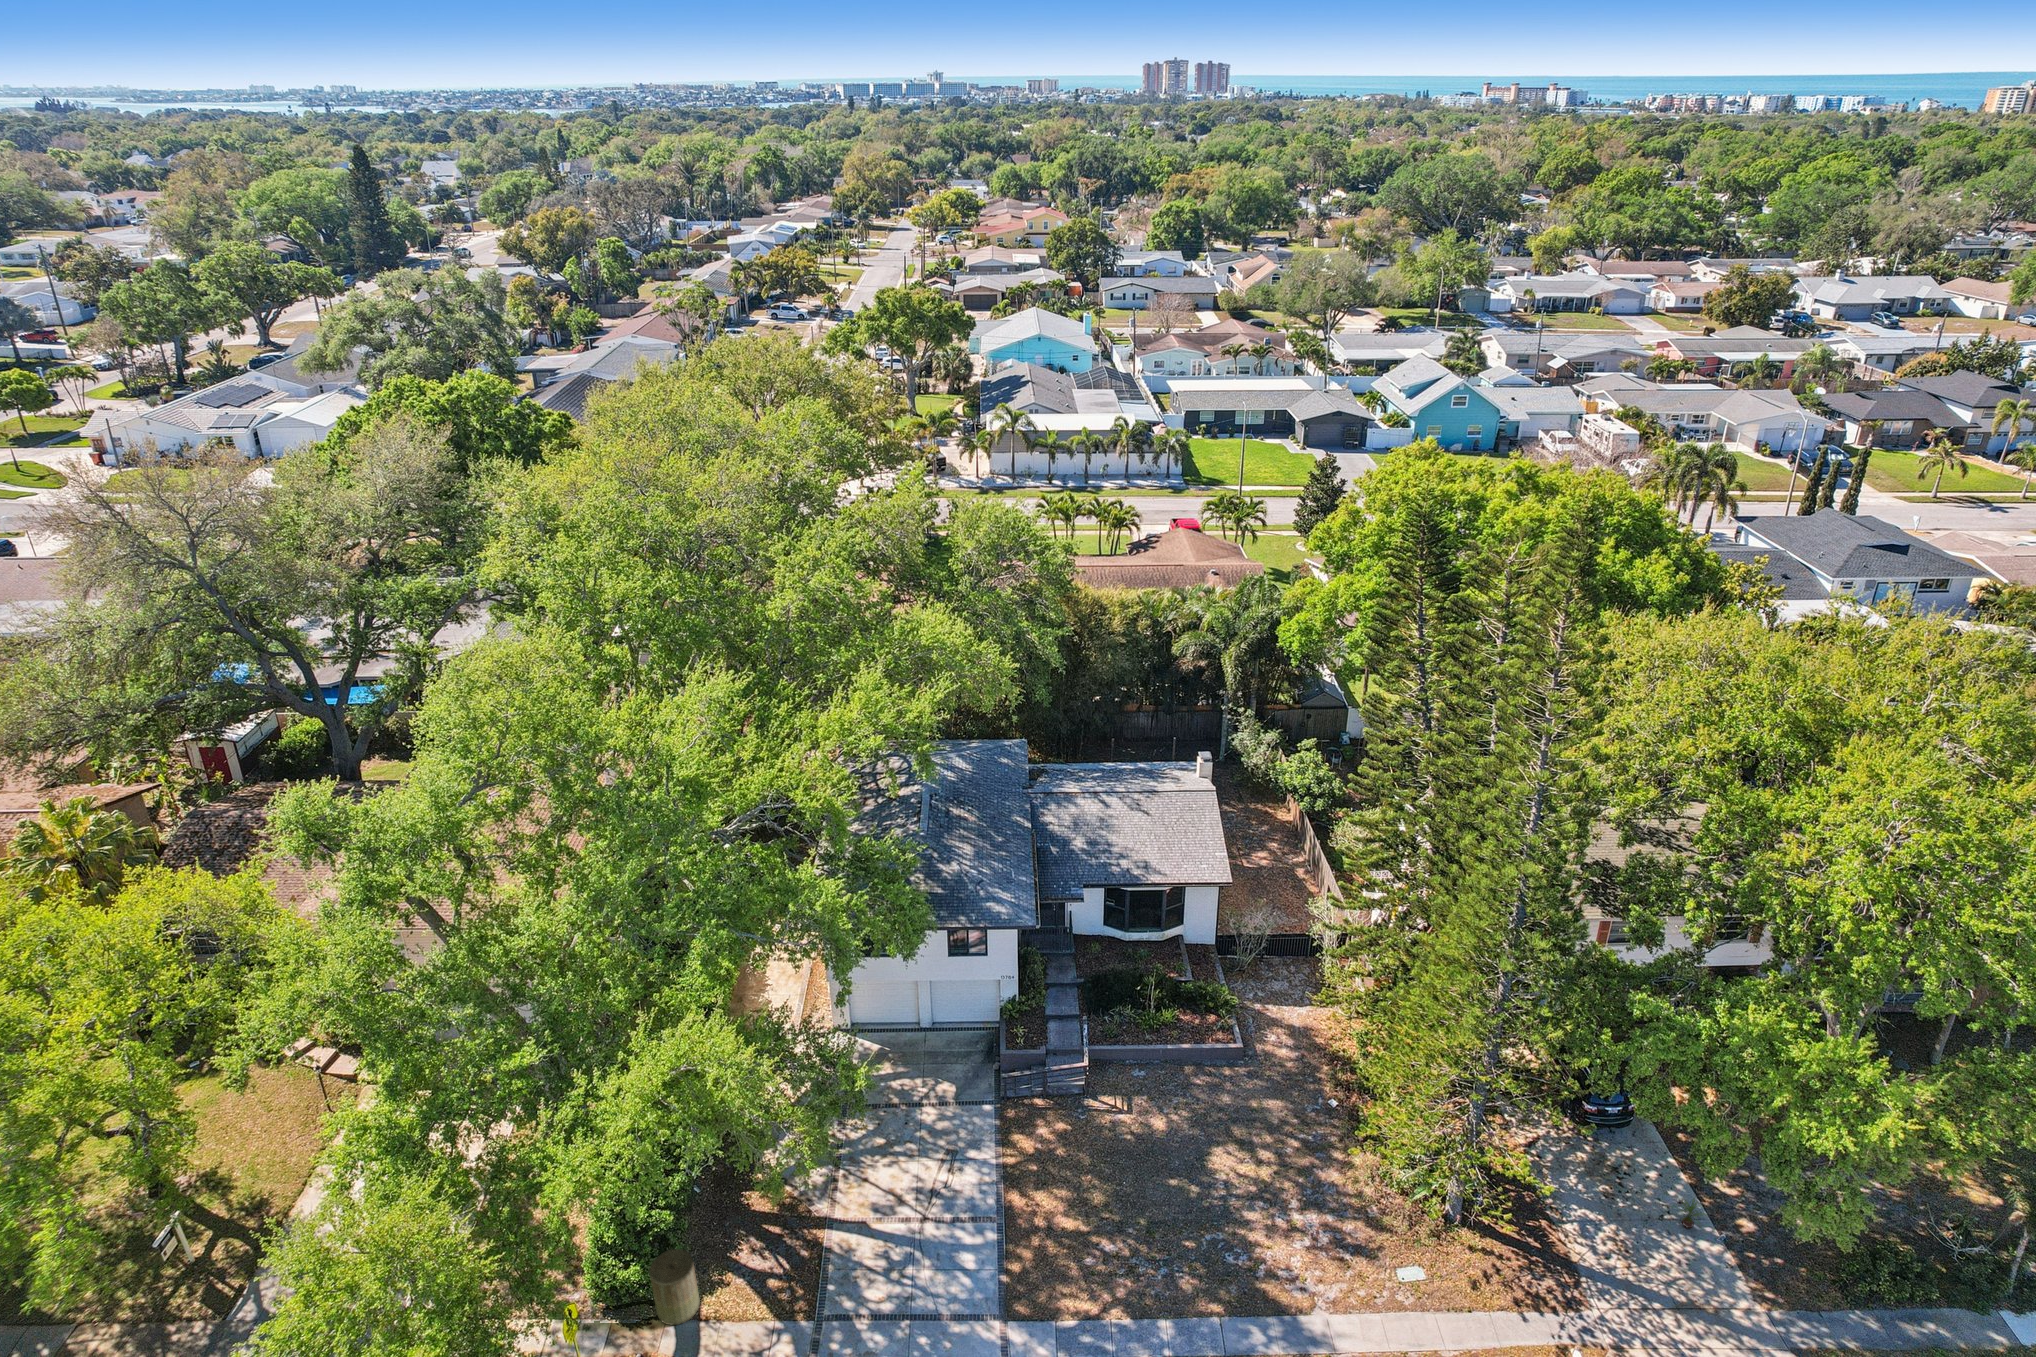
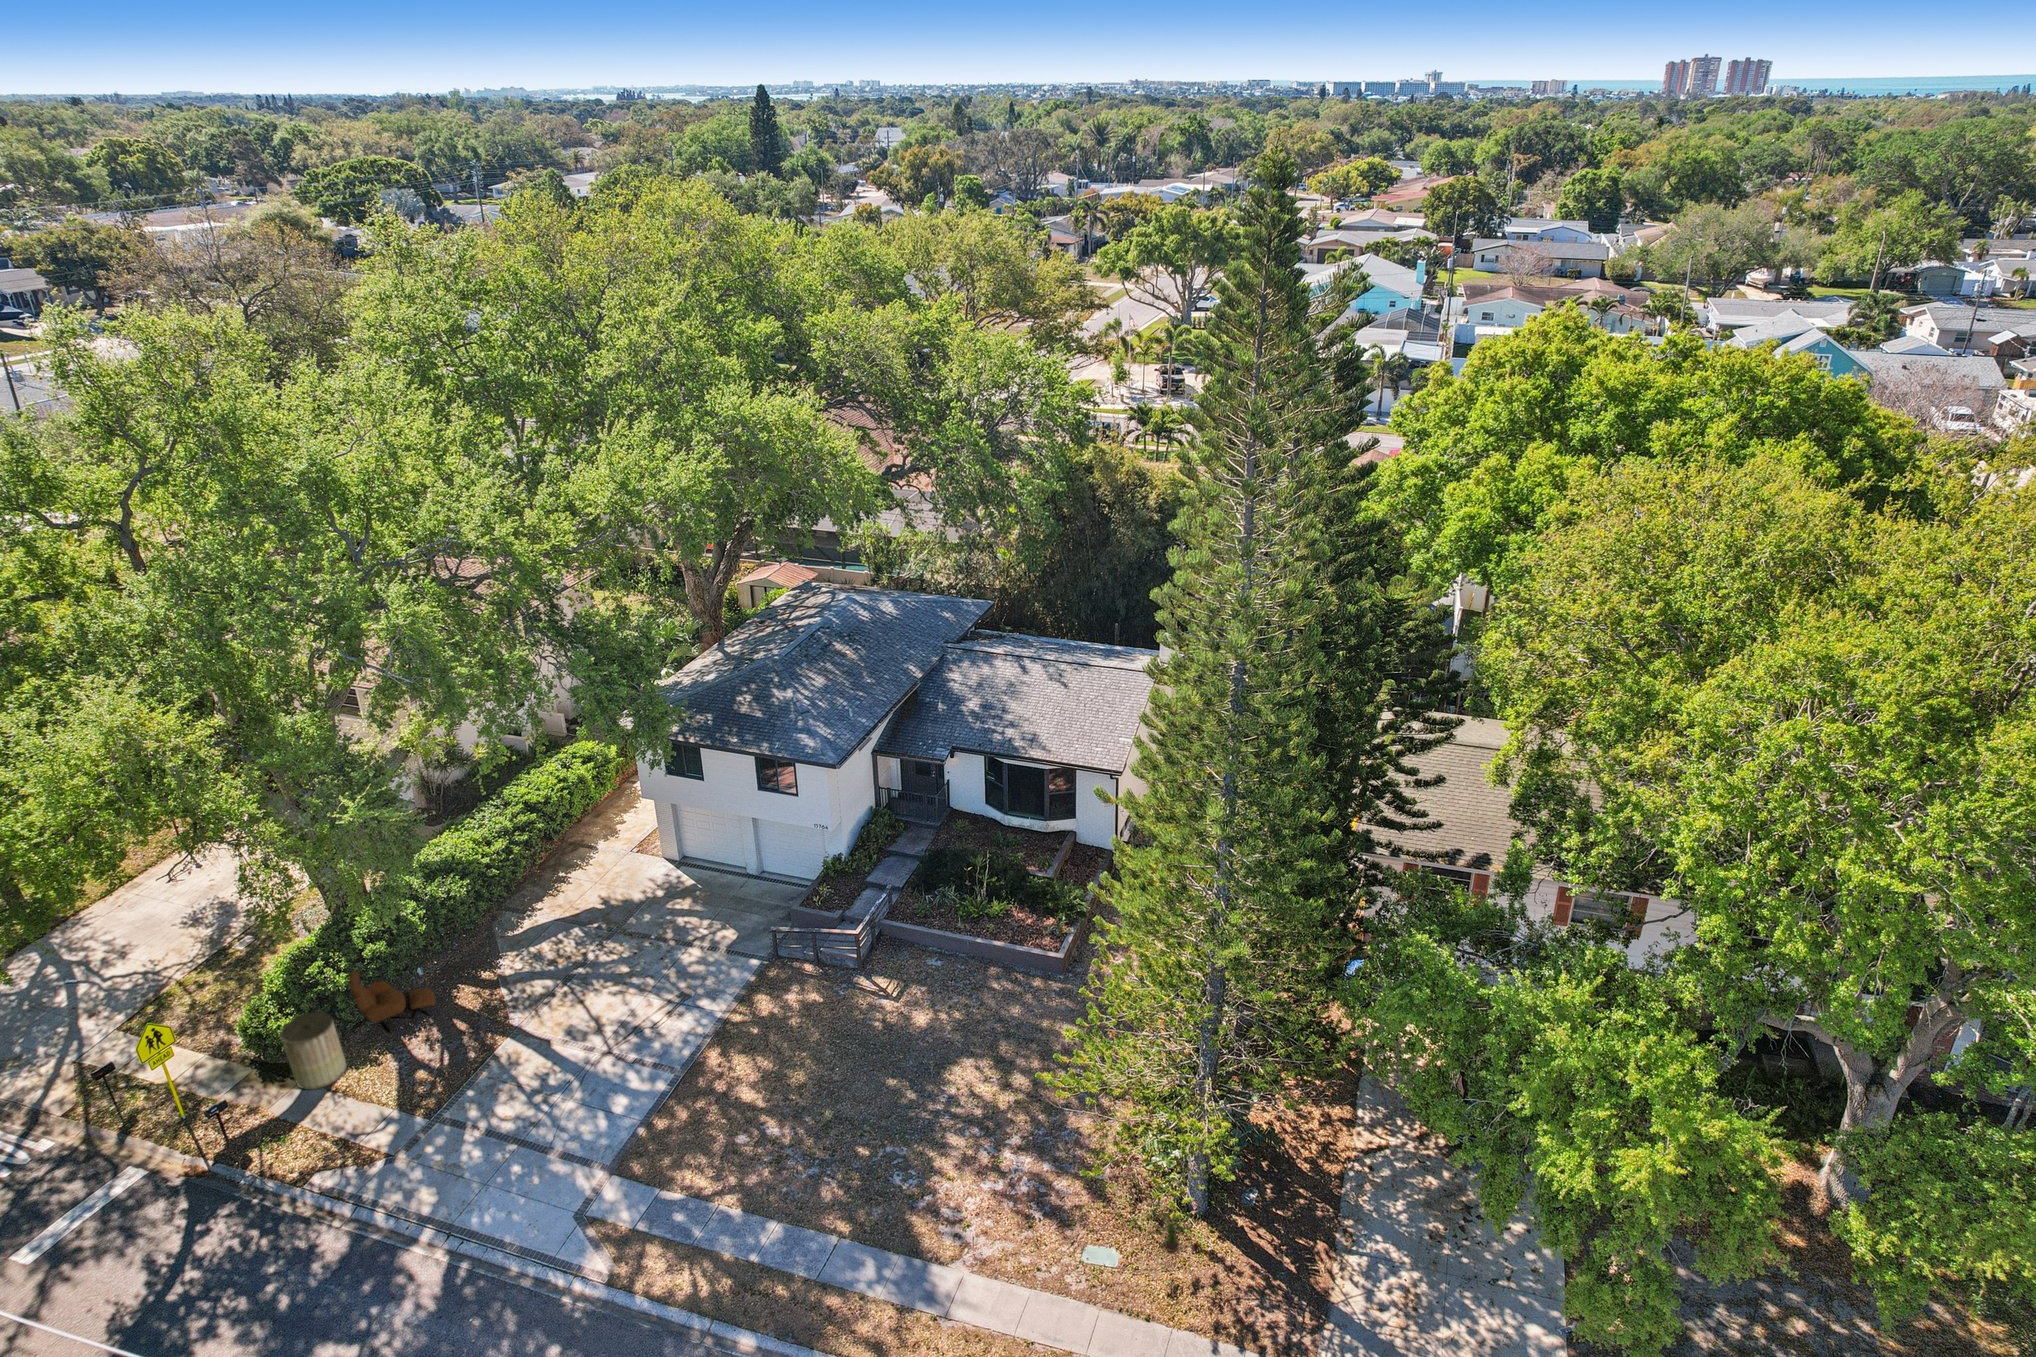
decorative plant: present [1681,1199,1707,1228] -> present [1158,1213,1190,1252]
lounge chair: none [670,1203,742,1257] -> present [349,971,436,1032]

